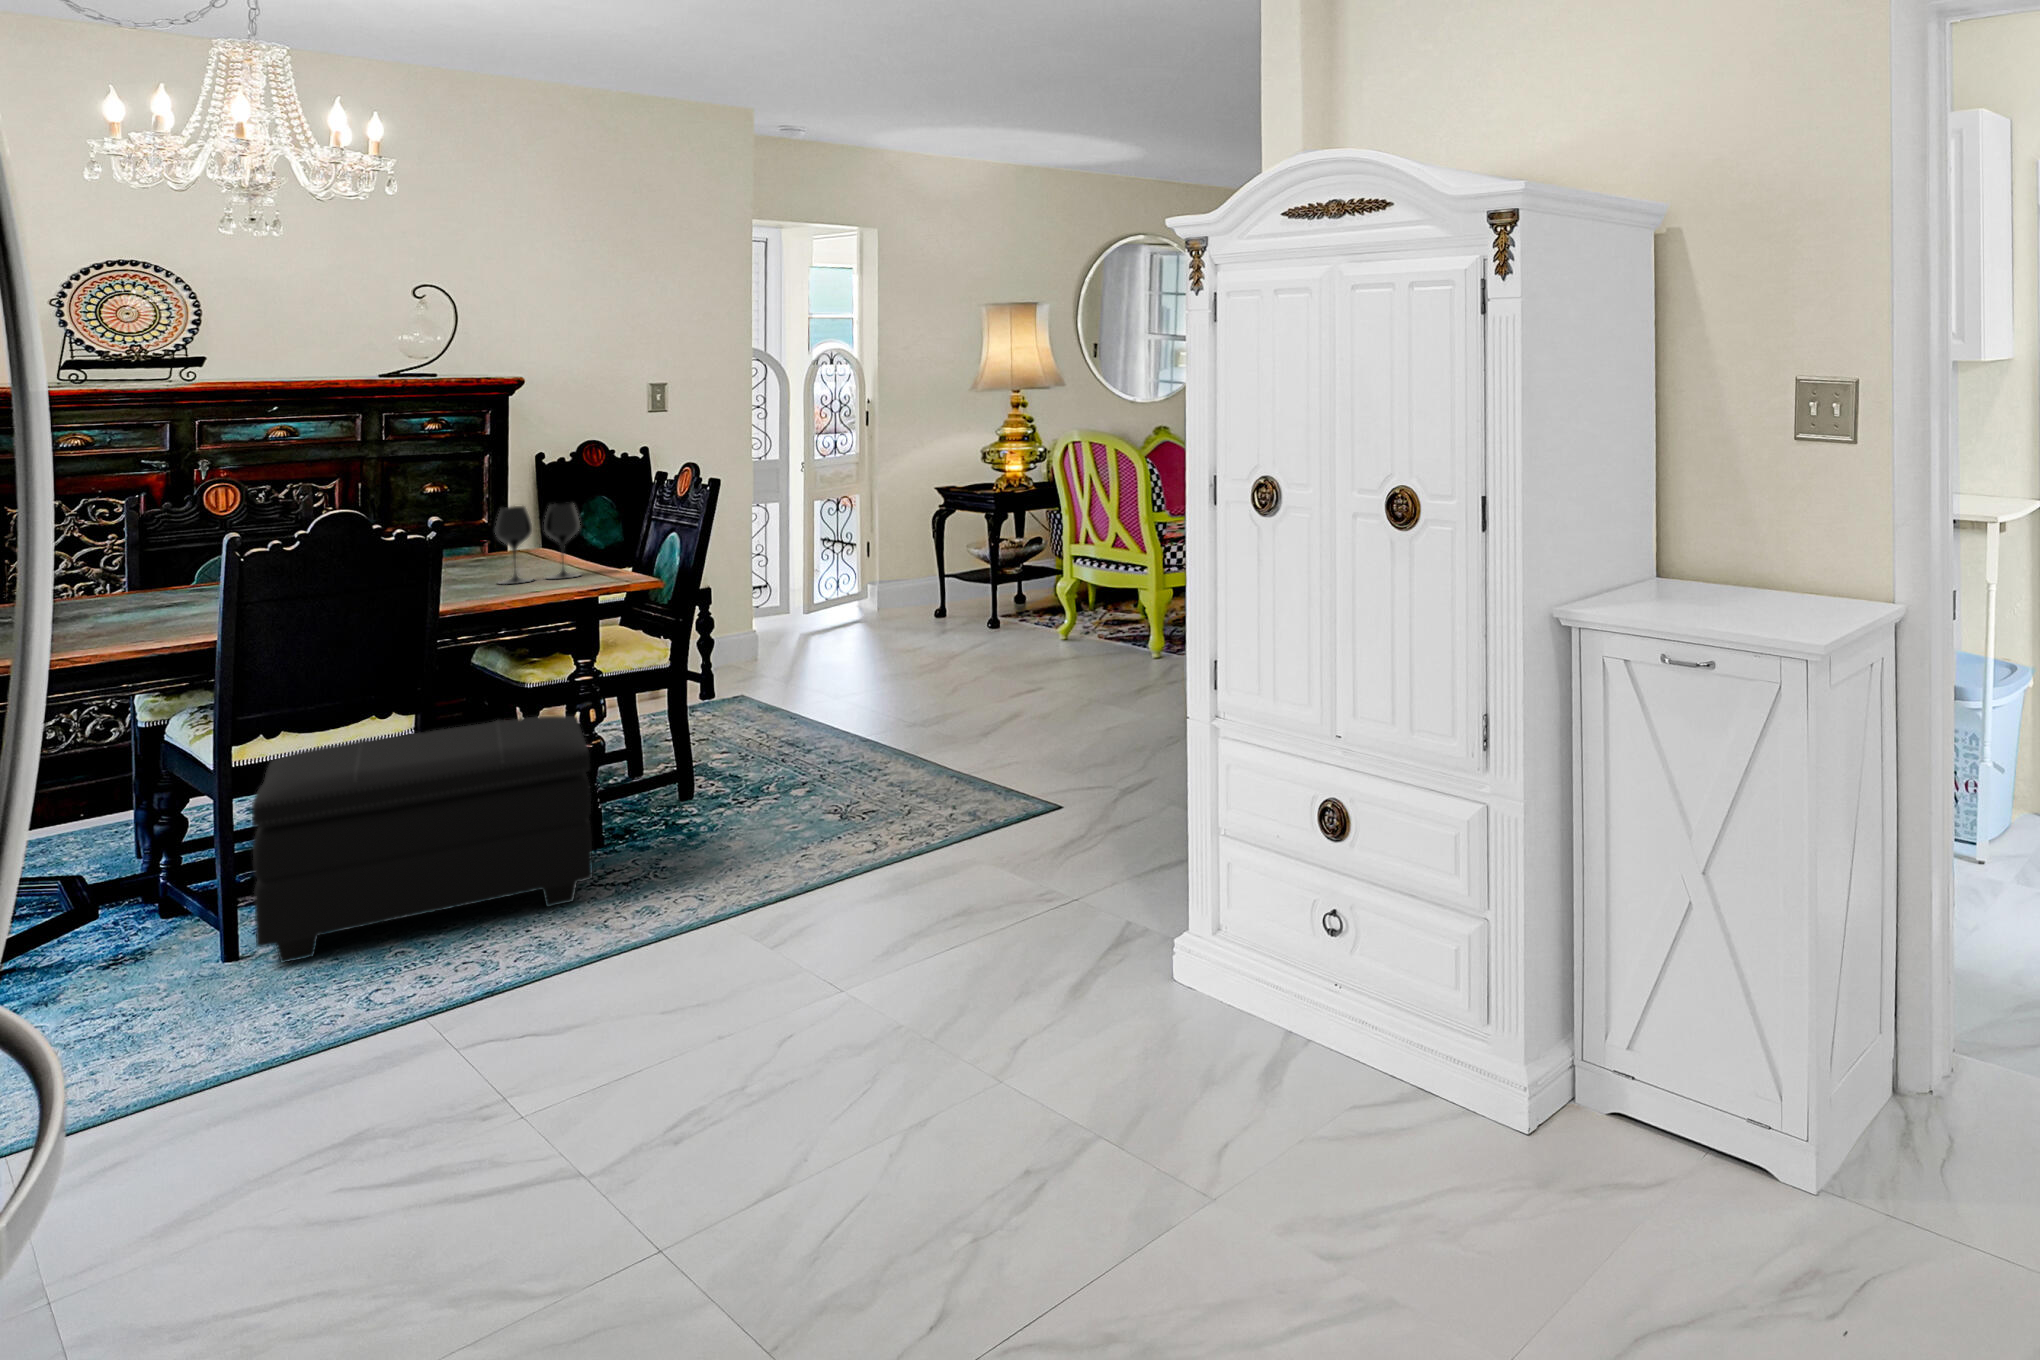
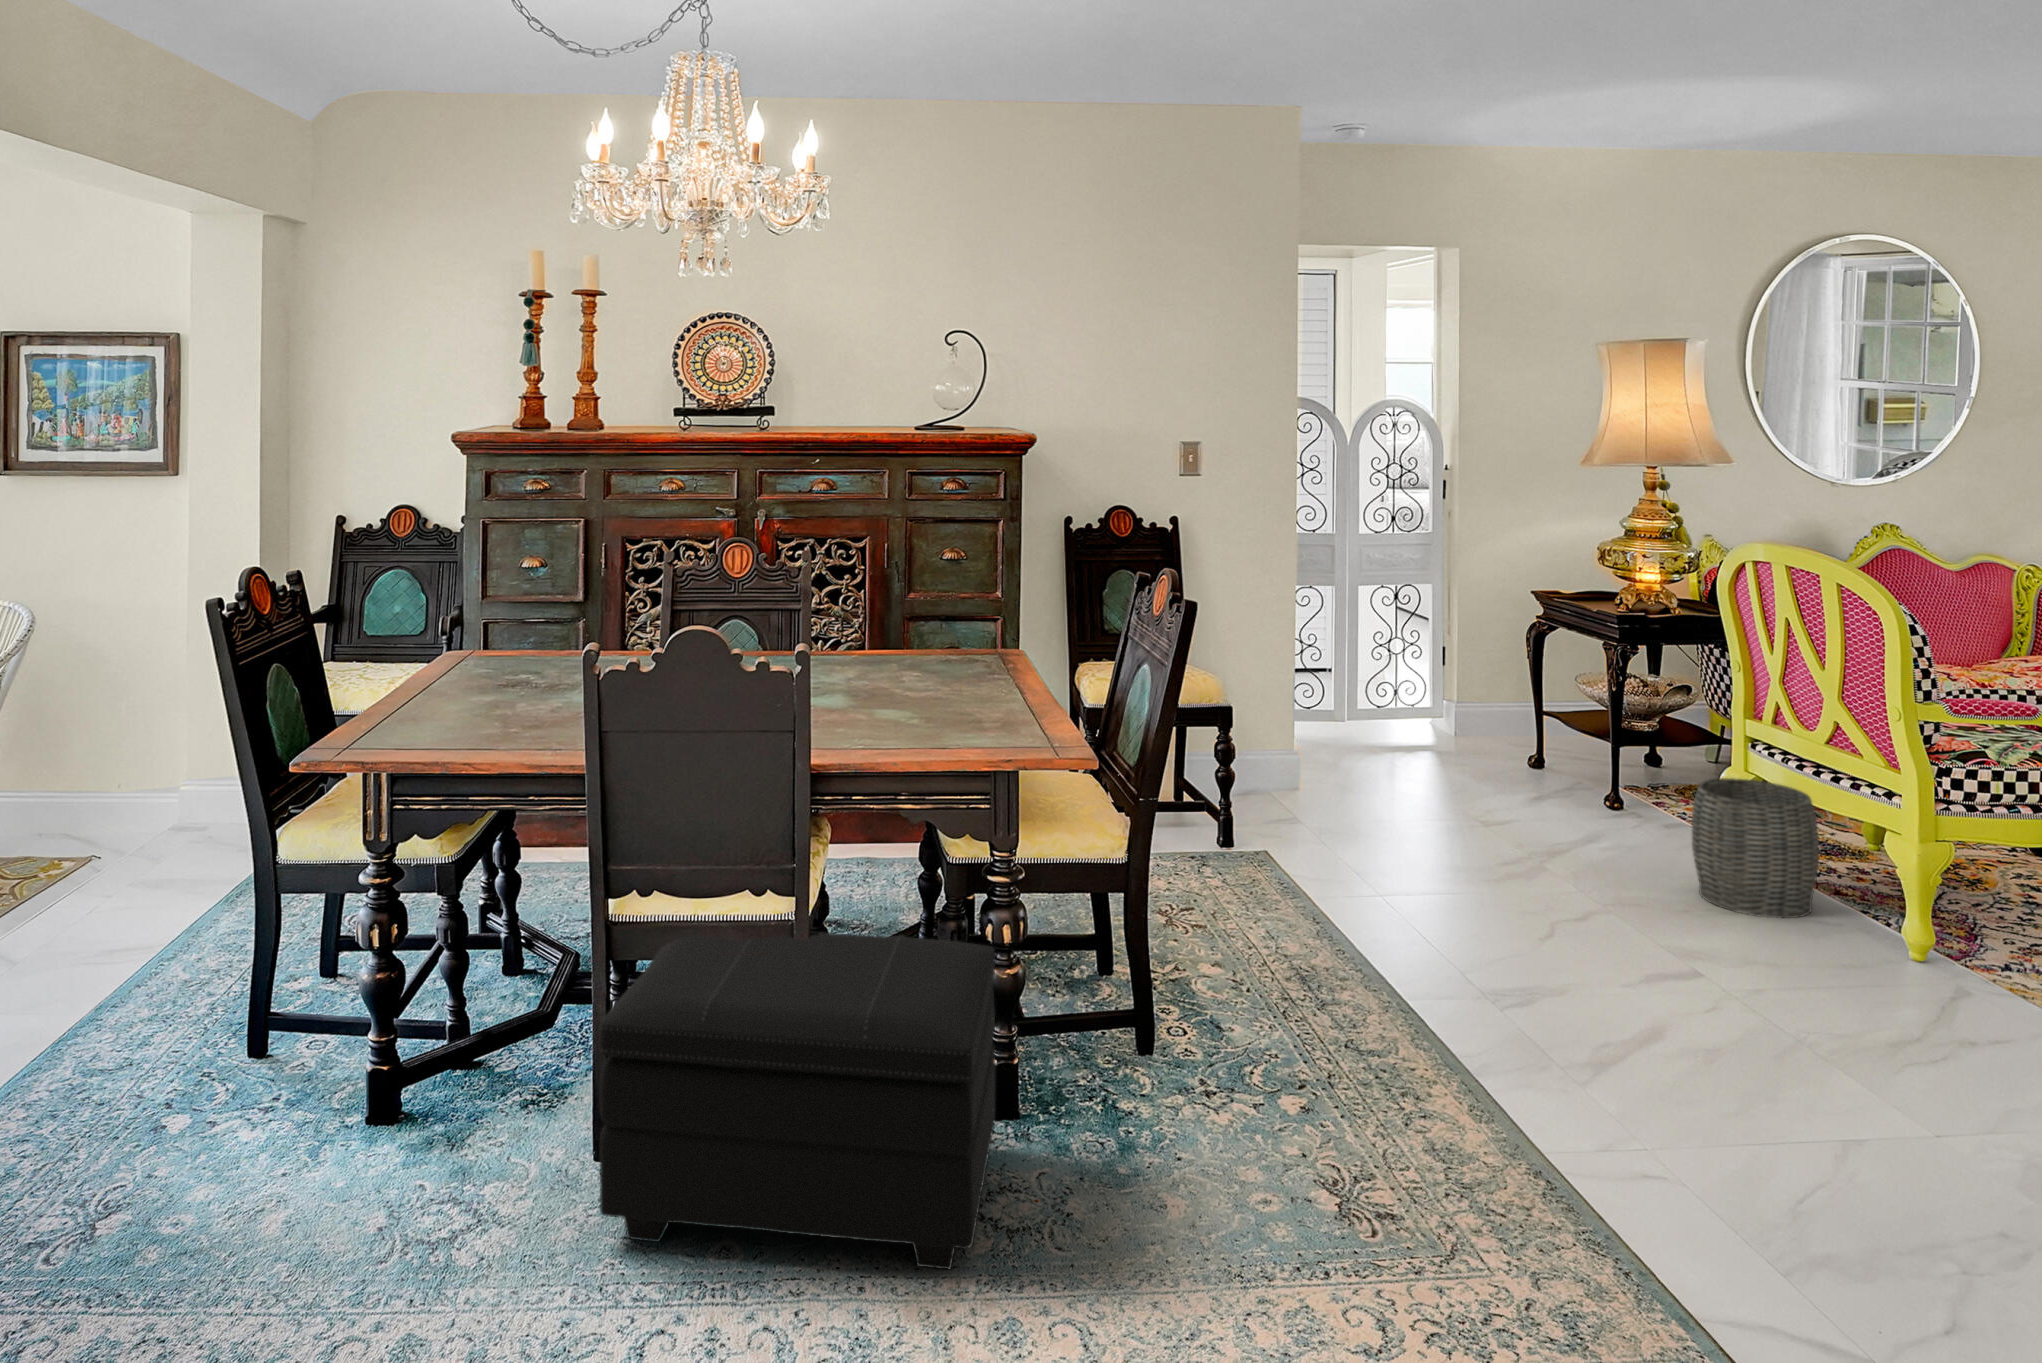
wine glass: present [495,502,580,584] -> none [934,624,1031,731]
woven basket: none [1040,579,1111,659] -> present [1692,778,1819,918]

